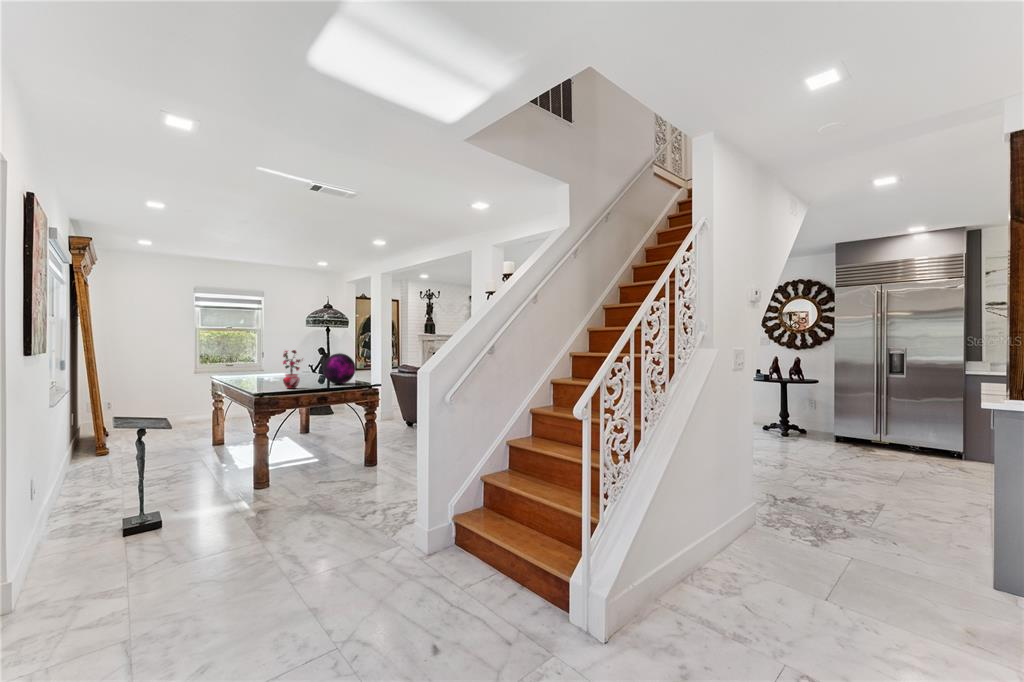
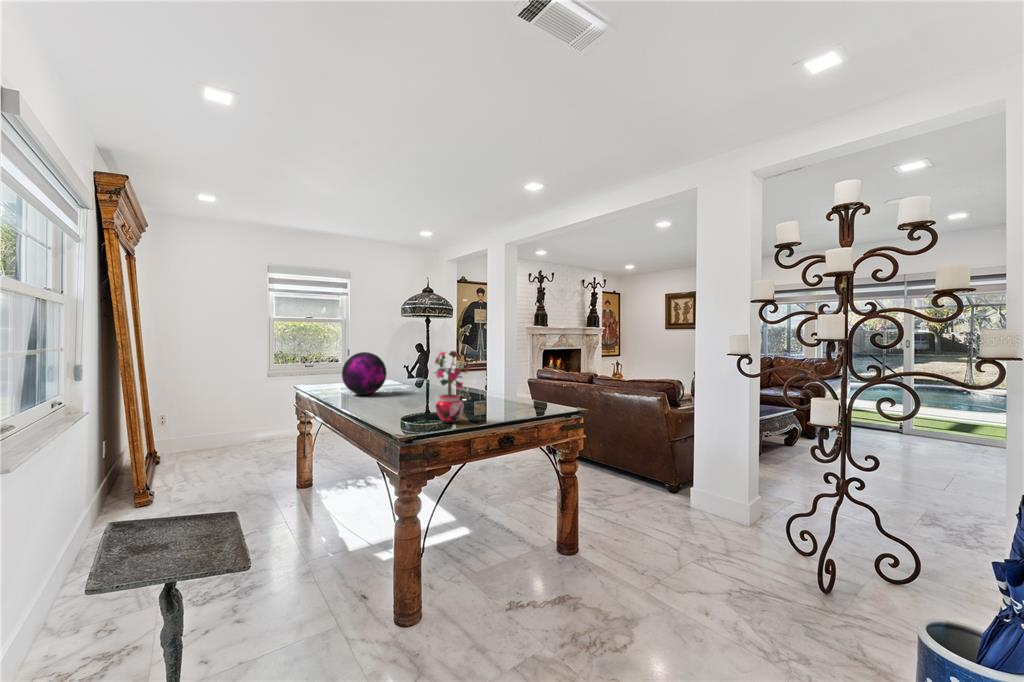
decorative orb: present [323,353,356,384] -> present [342,352,387,395]

